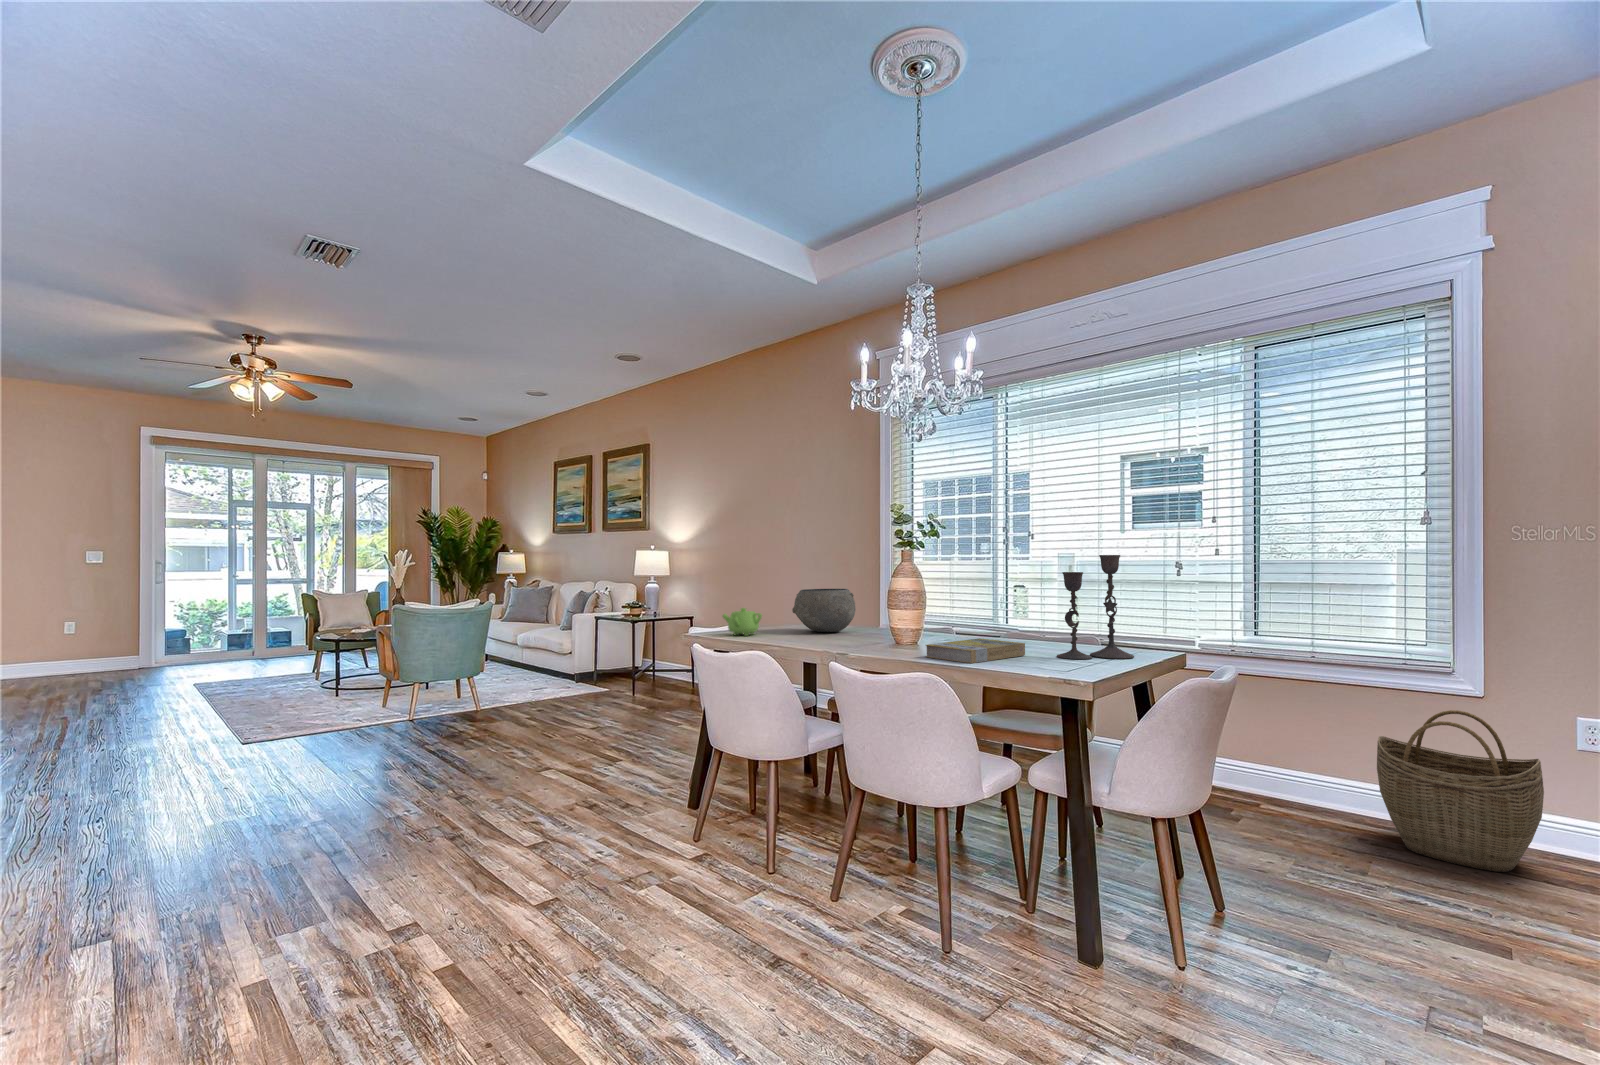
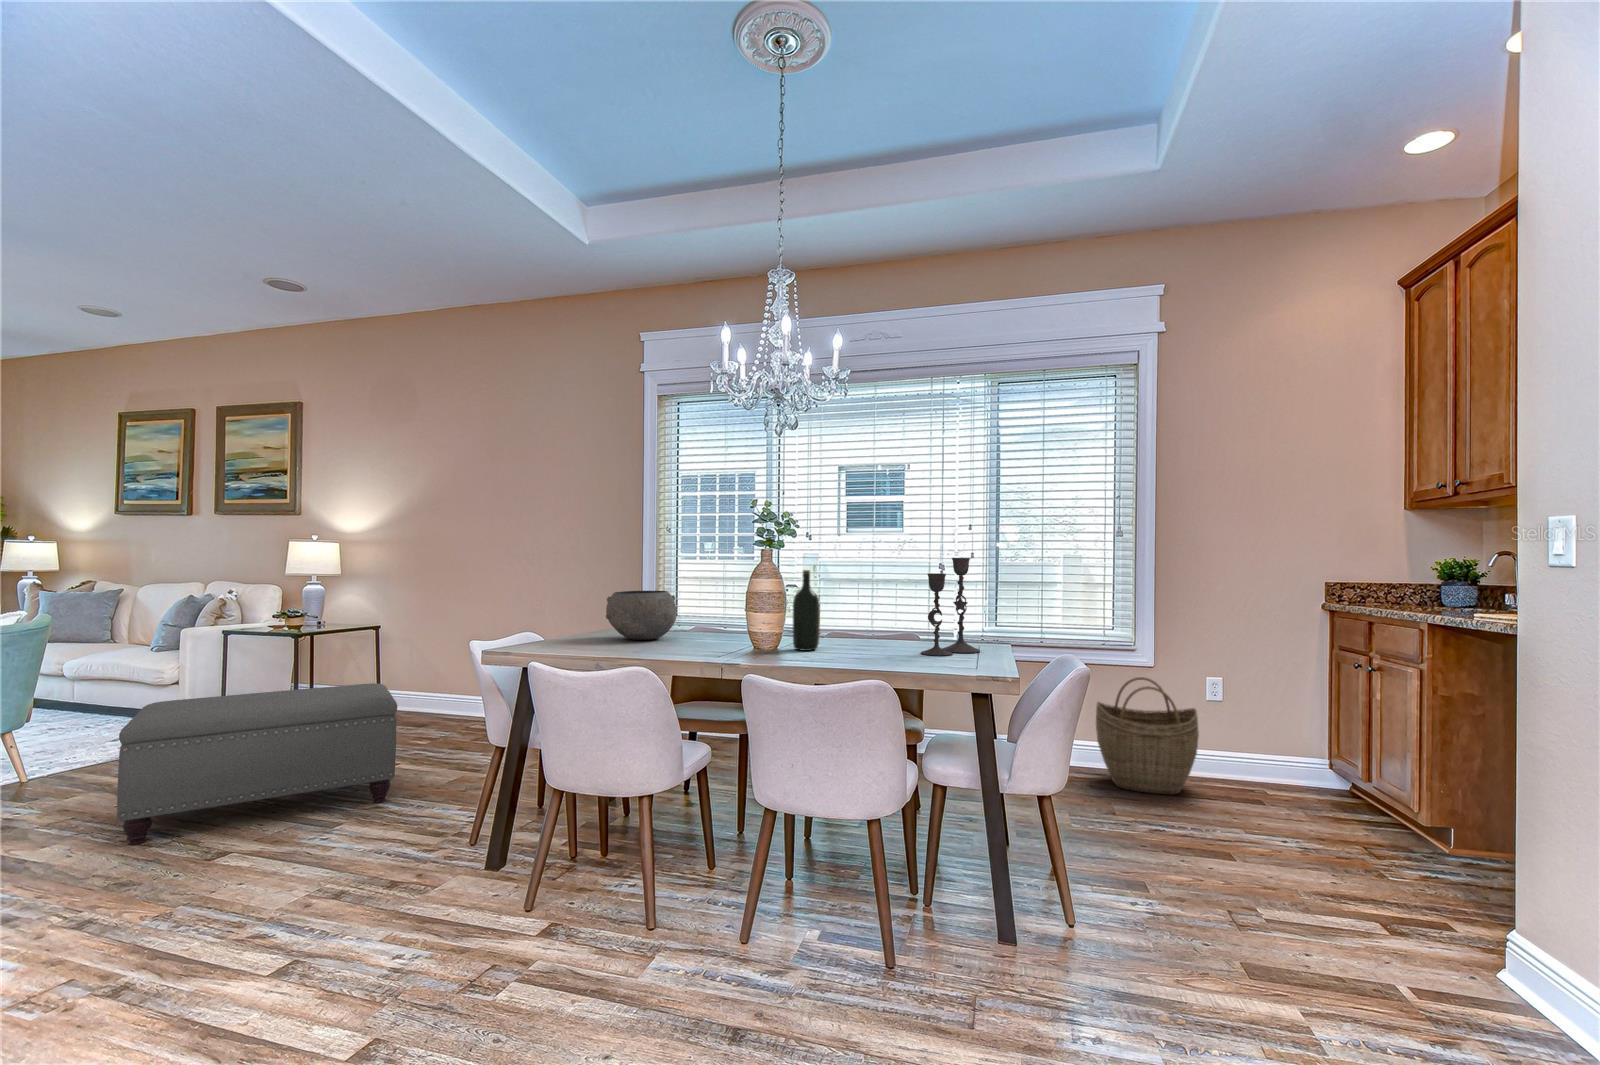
wine bottle: none [934,569,961,648] -> present [793,570,820,651]
teapot: present [723,608,762,636] -> none [526,615,581,649]
book: present [926,638,1025,663] -> none [814,640,895,666]
ottoman: none [498,660,668,756] -> present [117,683,397,845]

